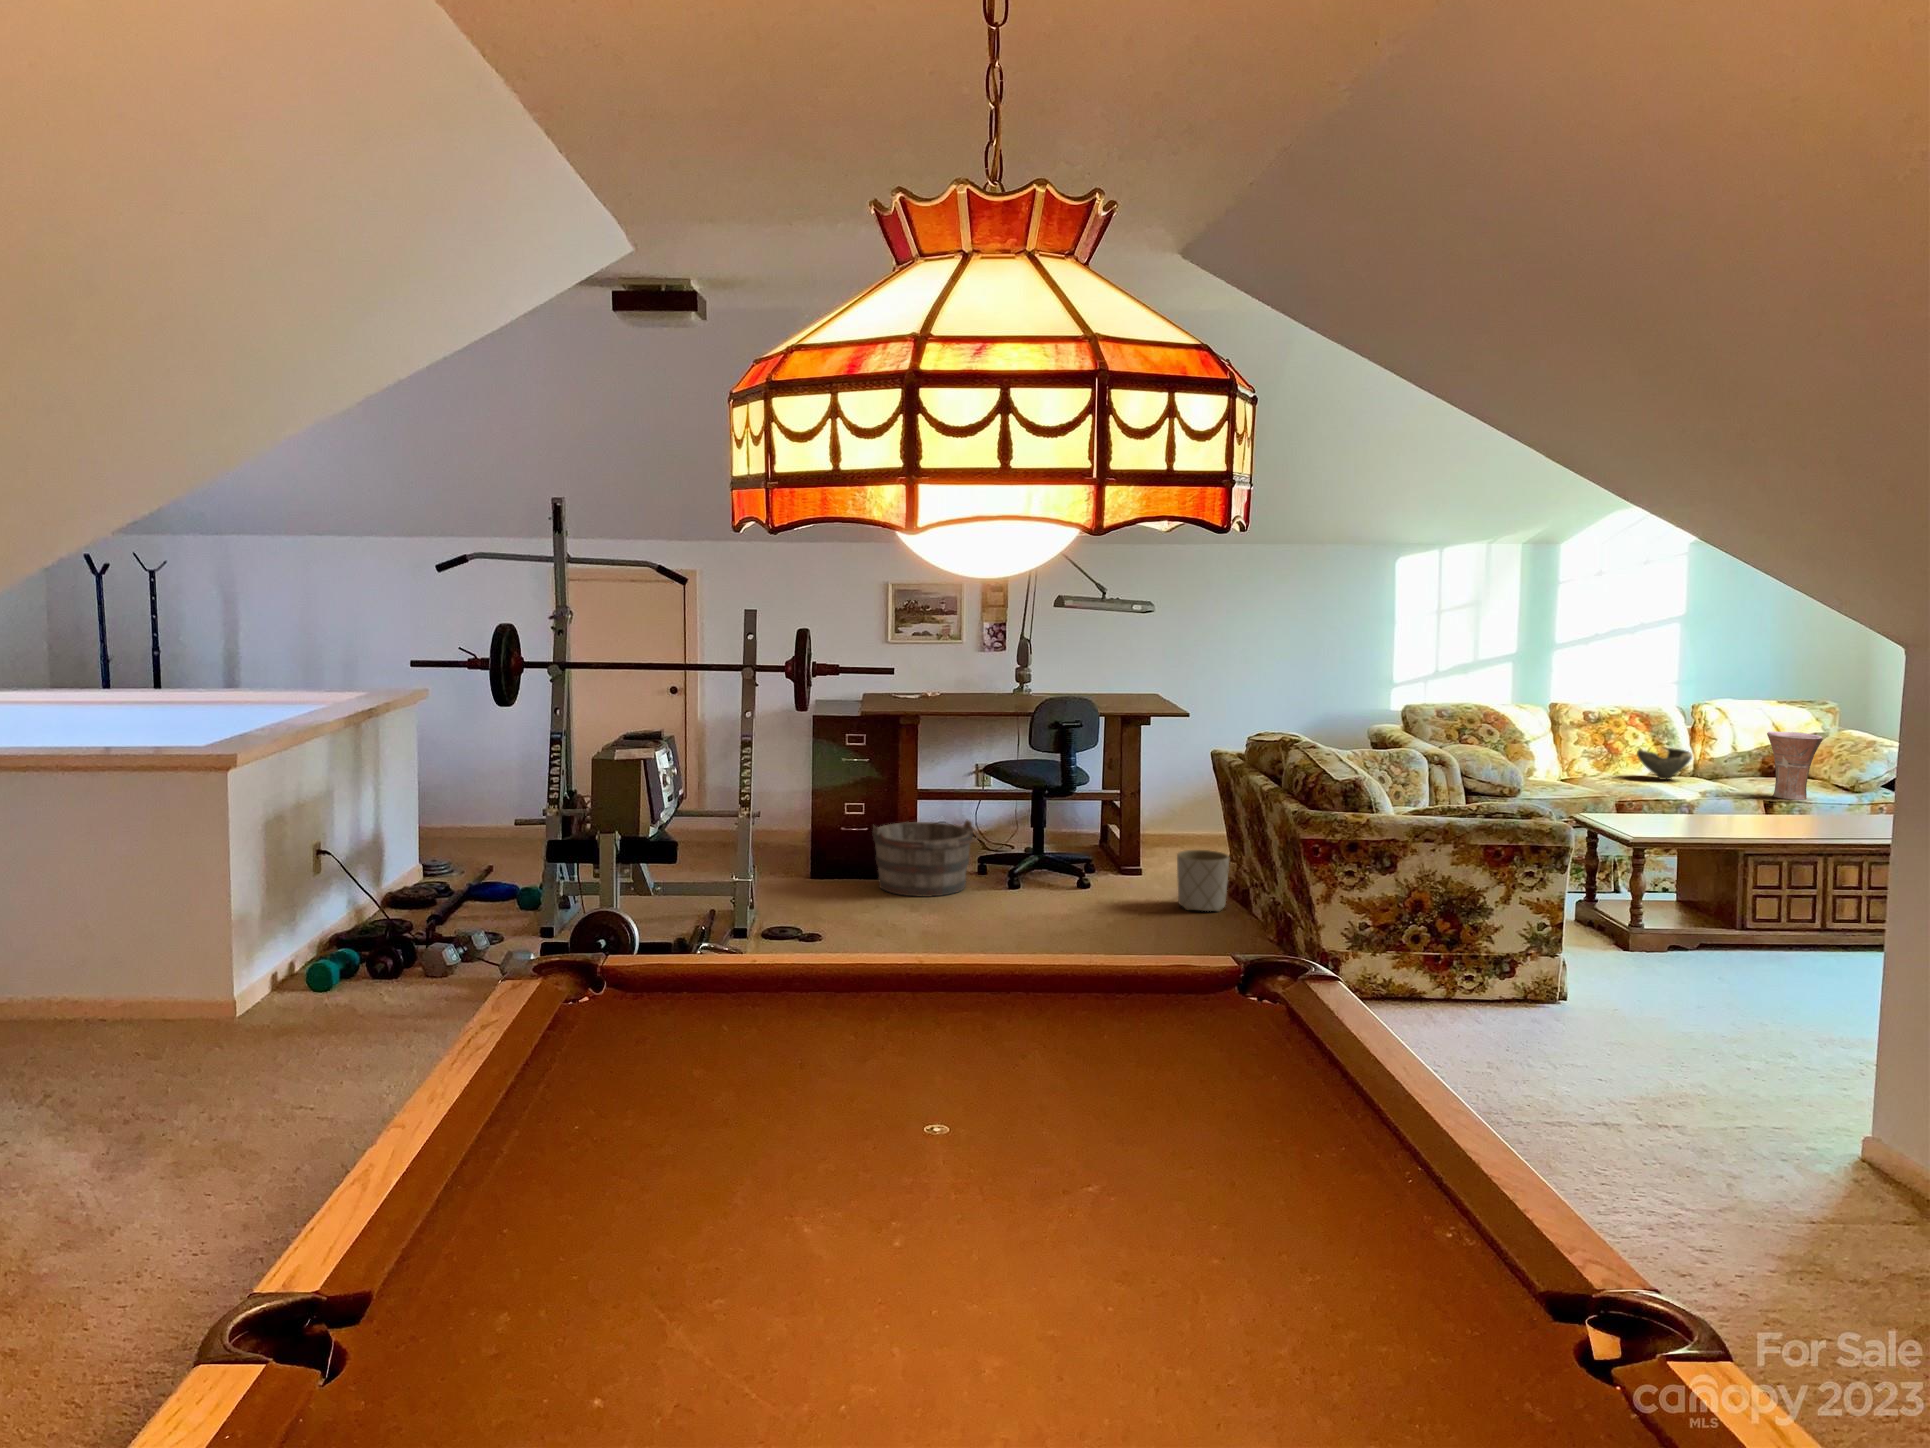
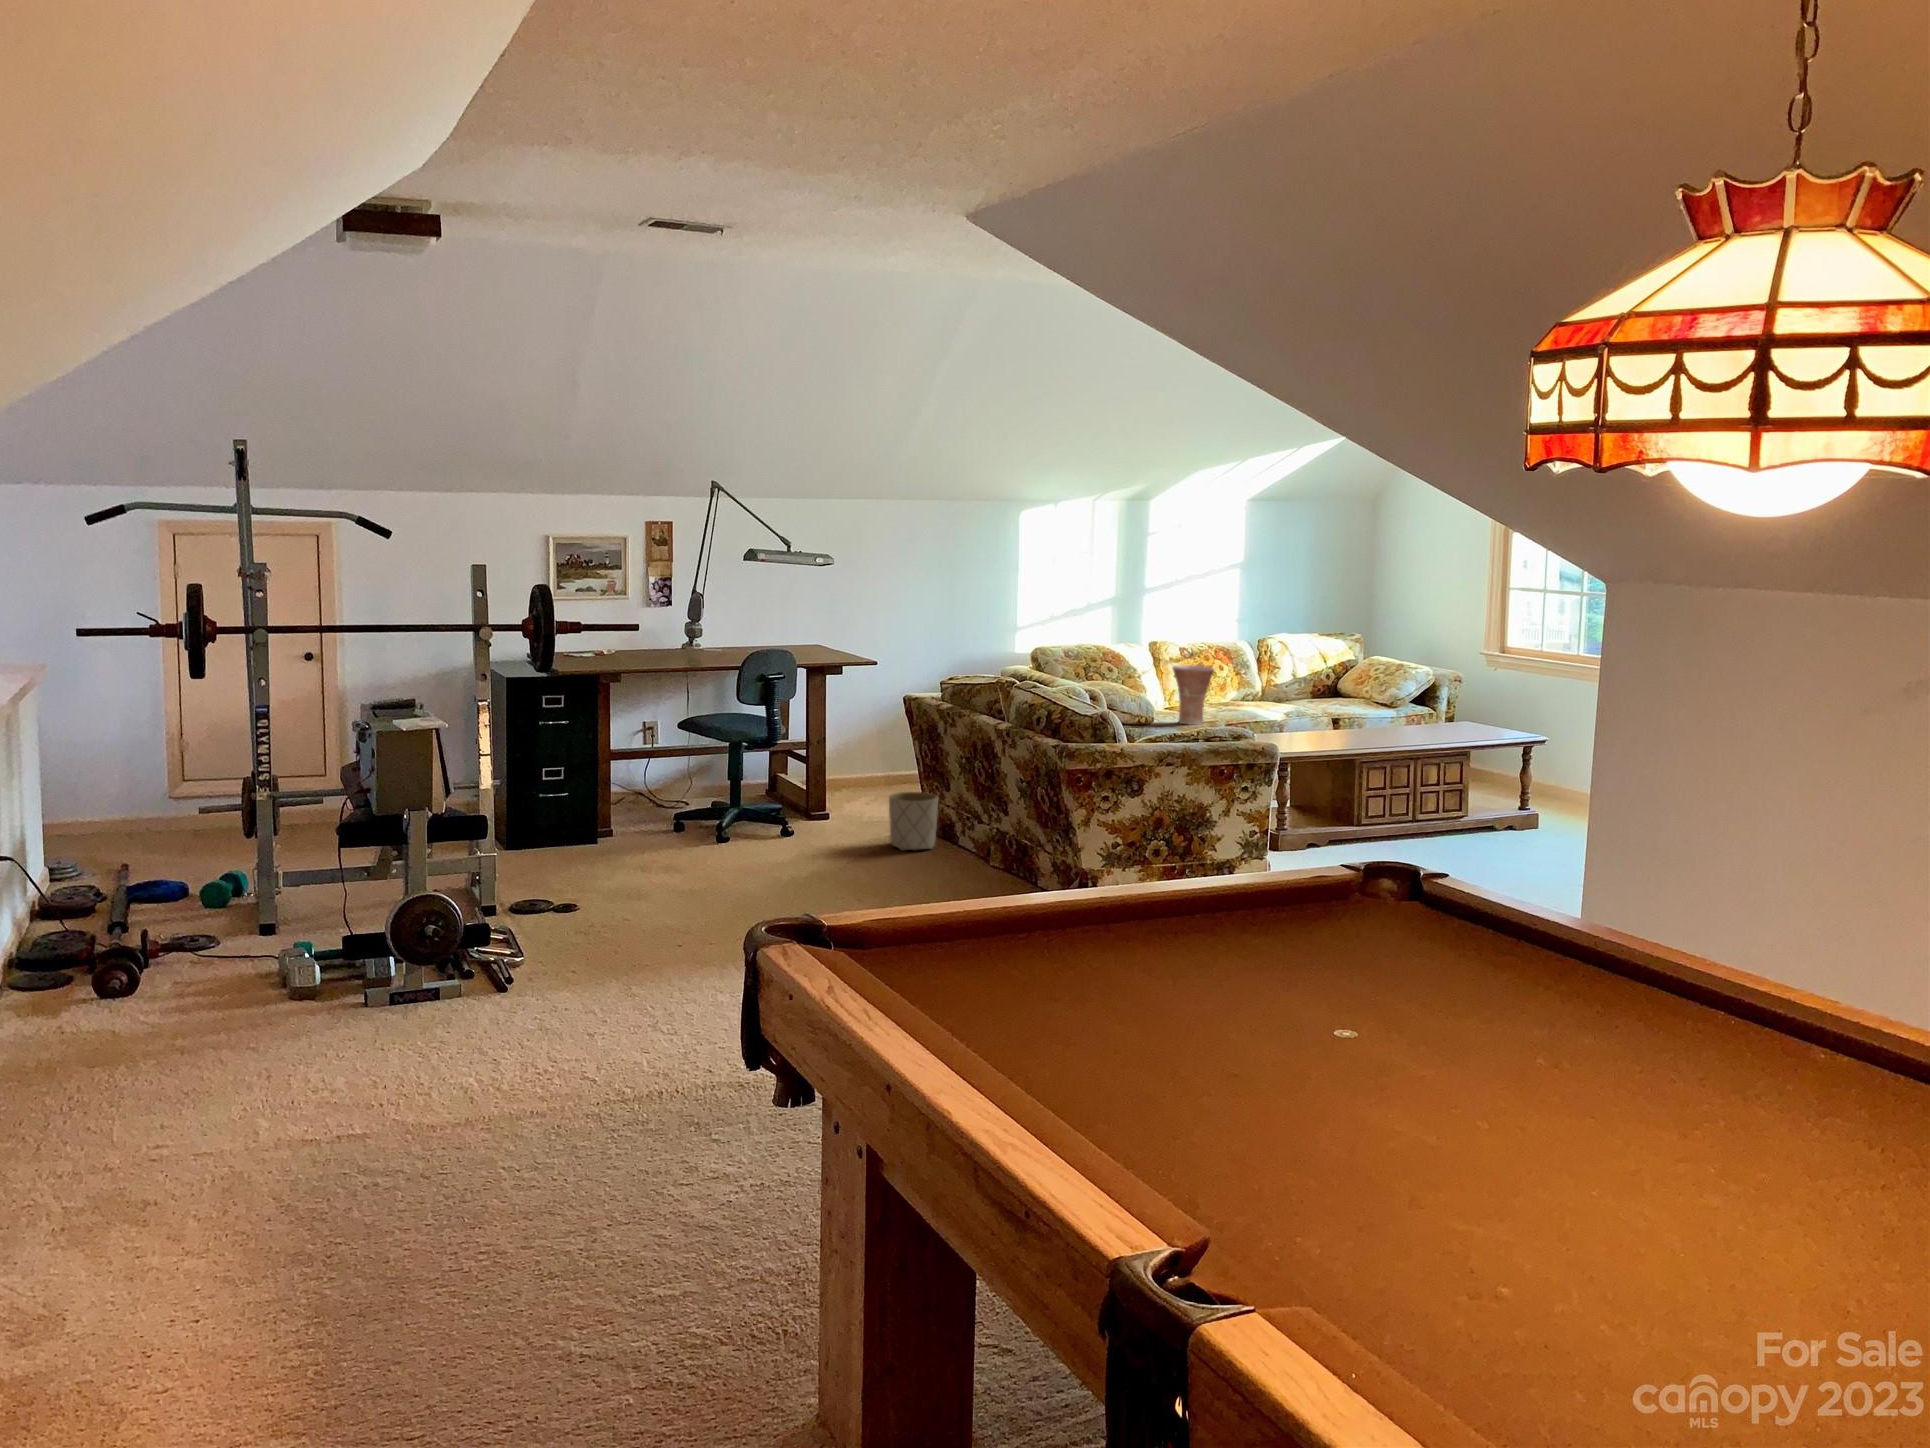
vase: present [1767,731,1823,800] -> present [1172,665,1214,725]
bowl: present [1637,748,1692,780] -> none [1225,678,1268,705]
bucket: present [872,820,978,897] -> none [574,778,690,862]

